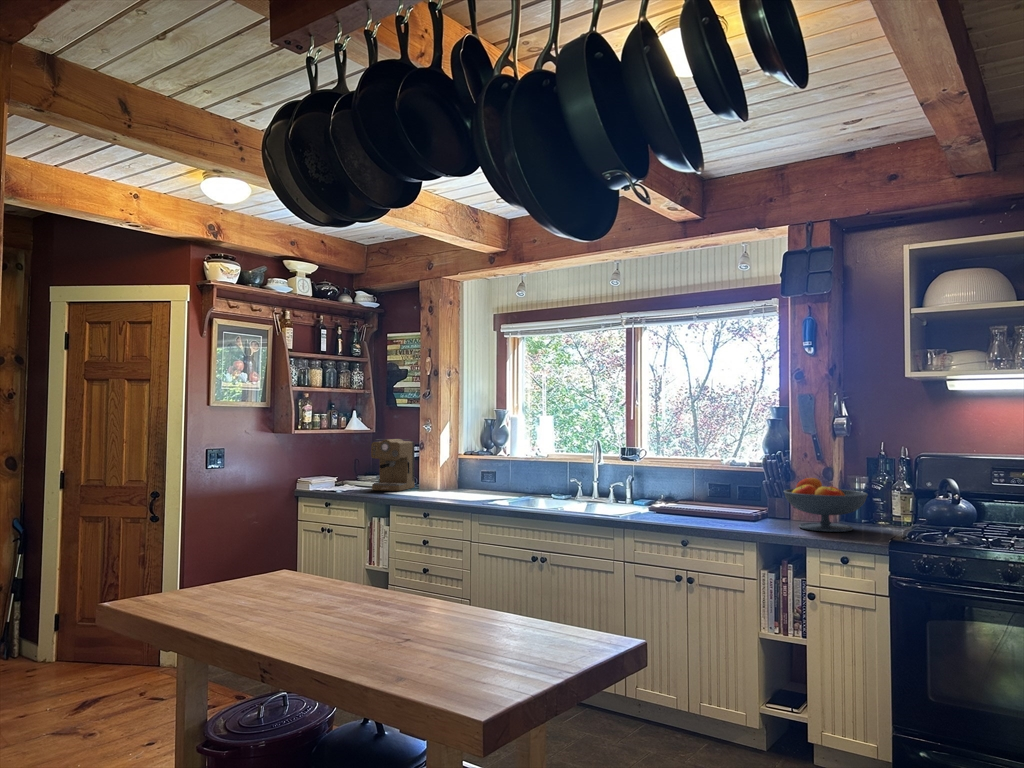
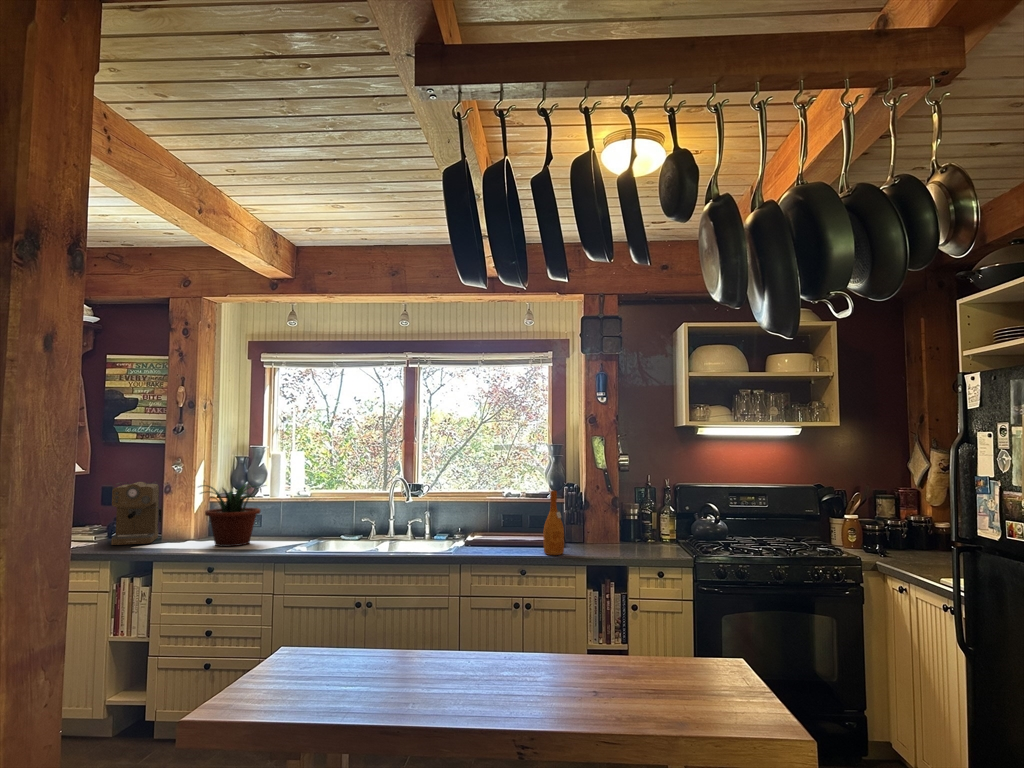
potted plant: none [425,442,481,497] -> present [199,484,265,546]
wine bottle: none [711,453,735,526] -> present [543,490,564,555]
fruit bowl: present [784,478,868,532] -> none [596,507,661,552]

